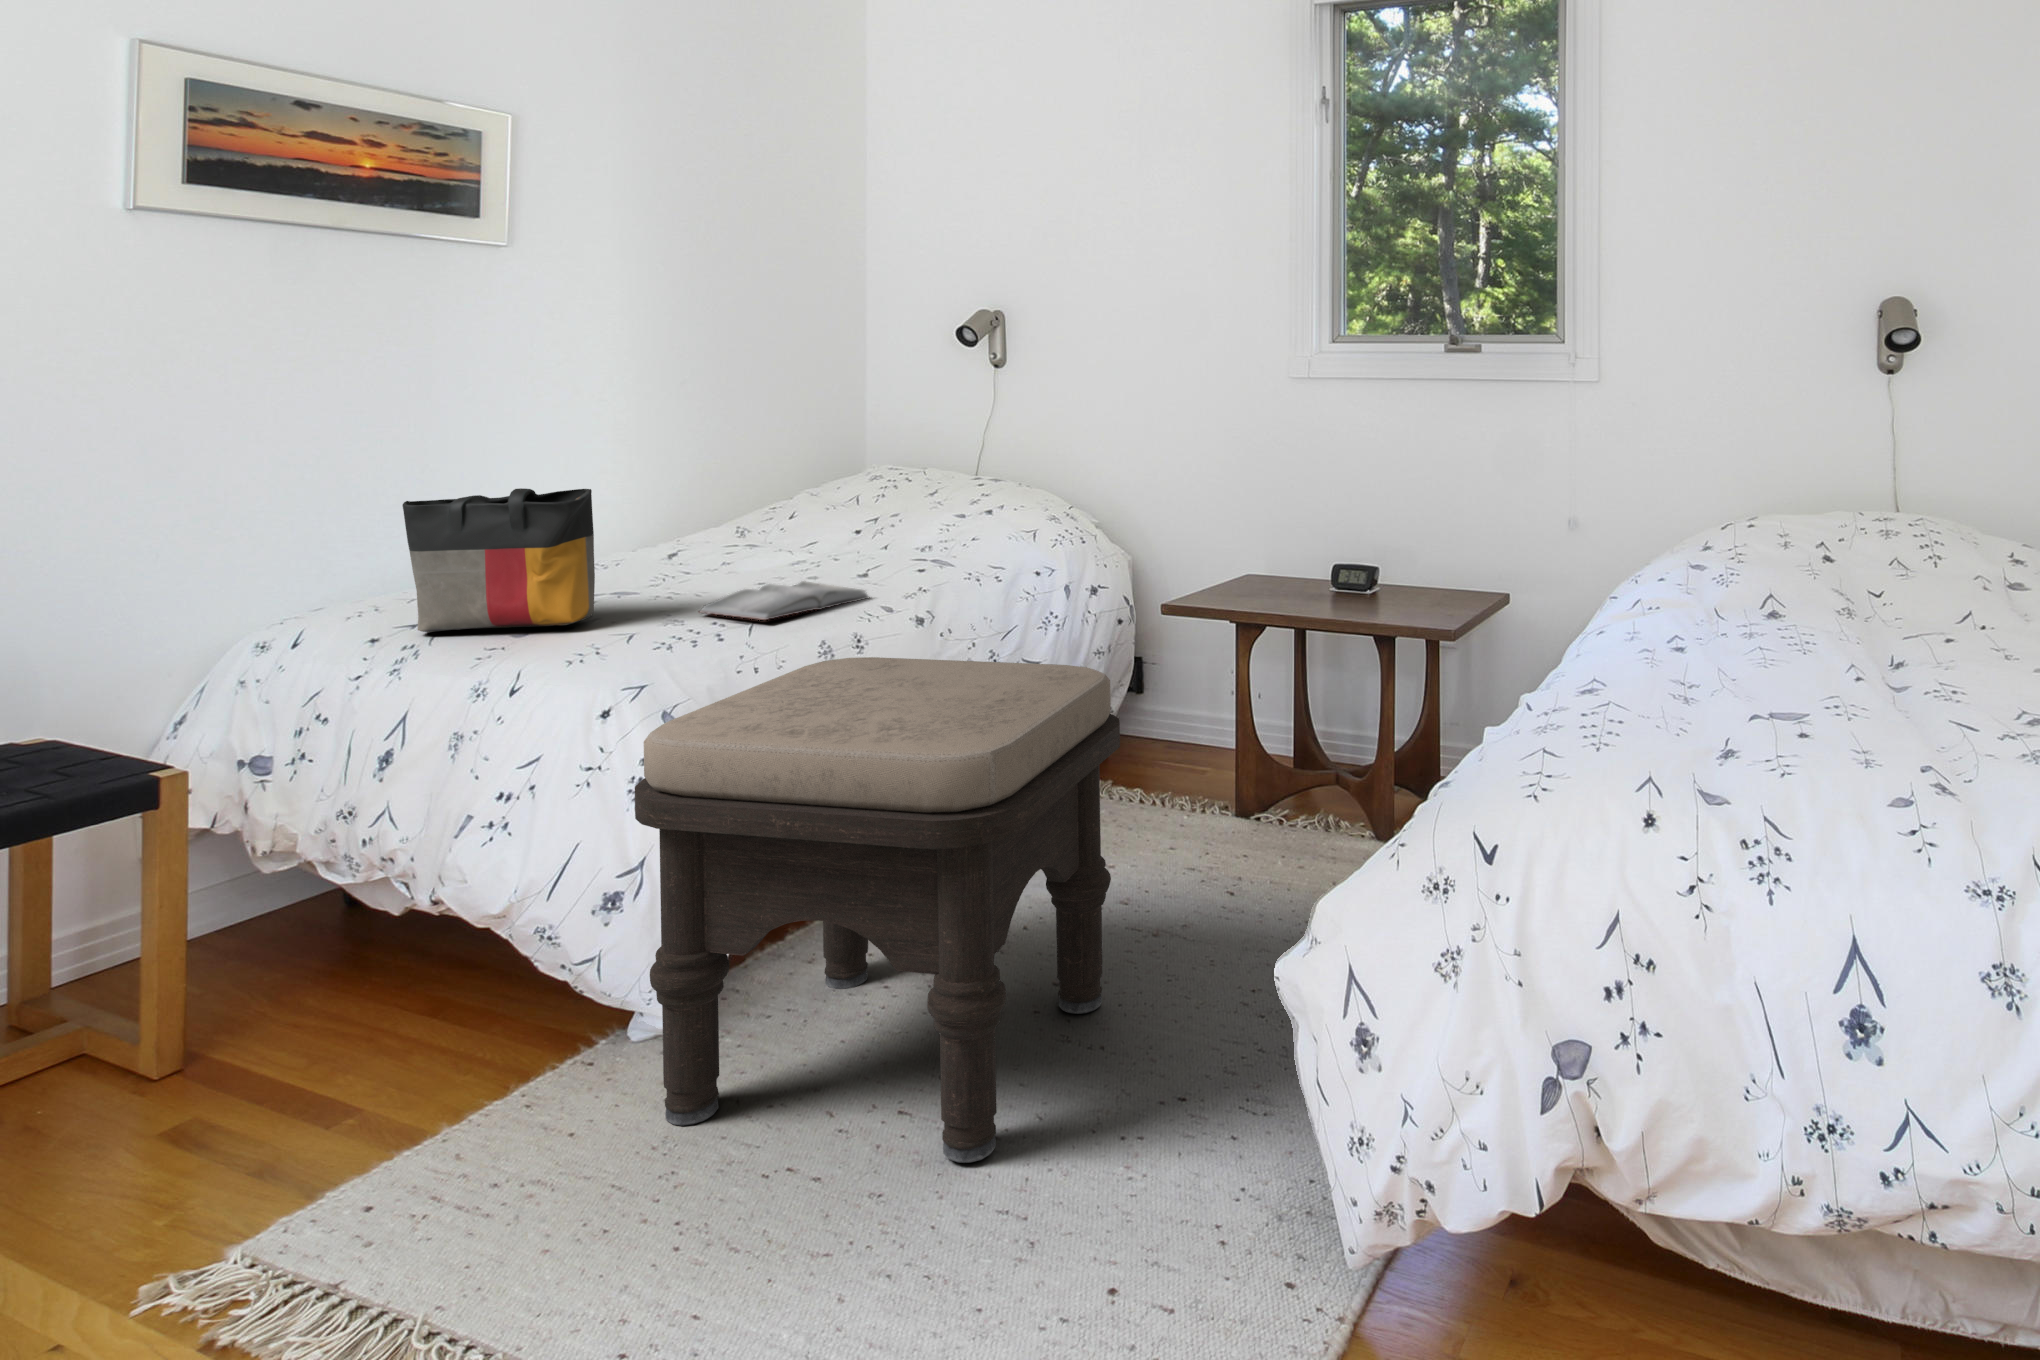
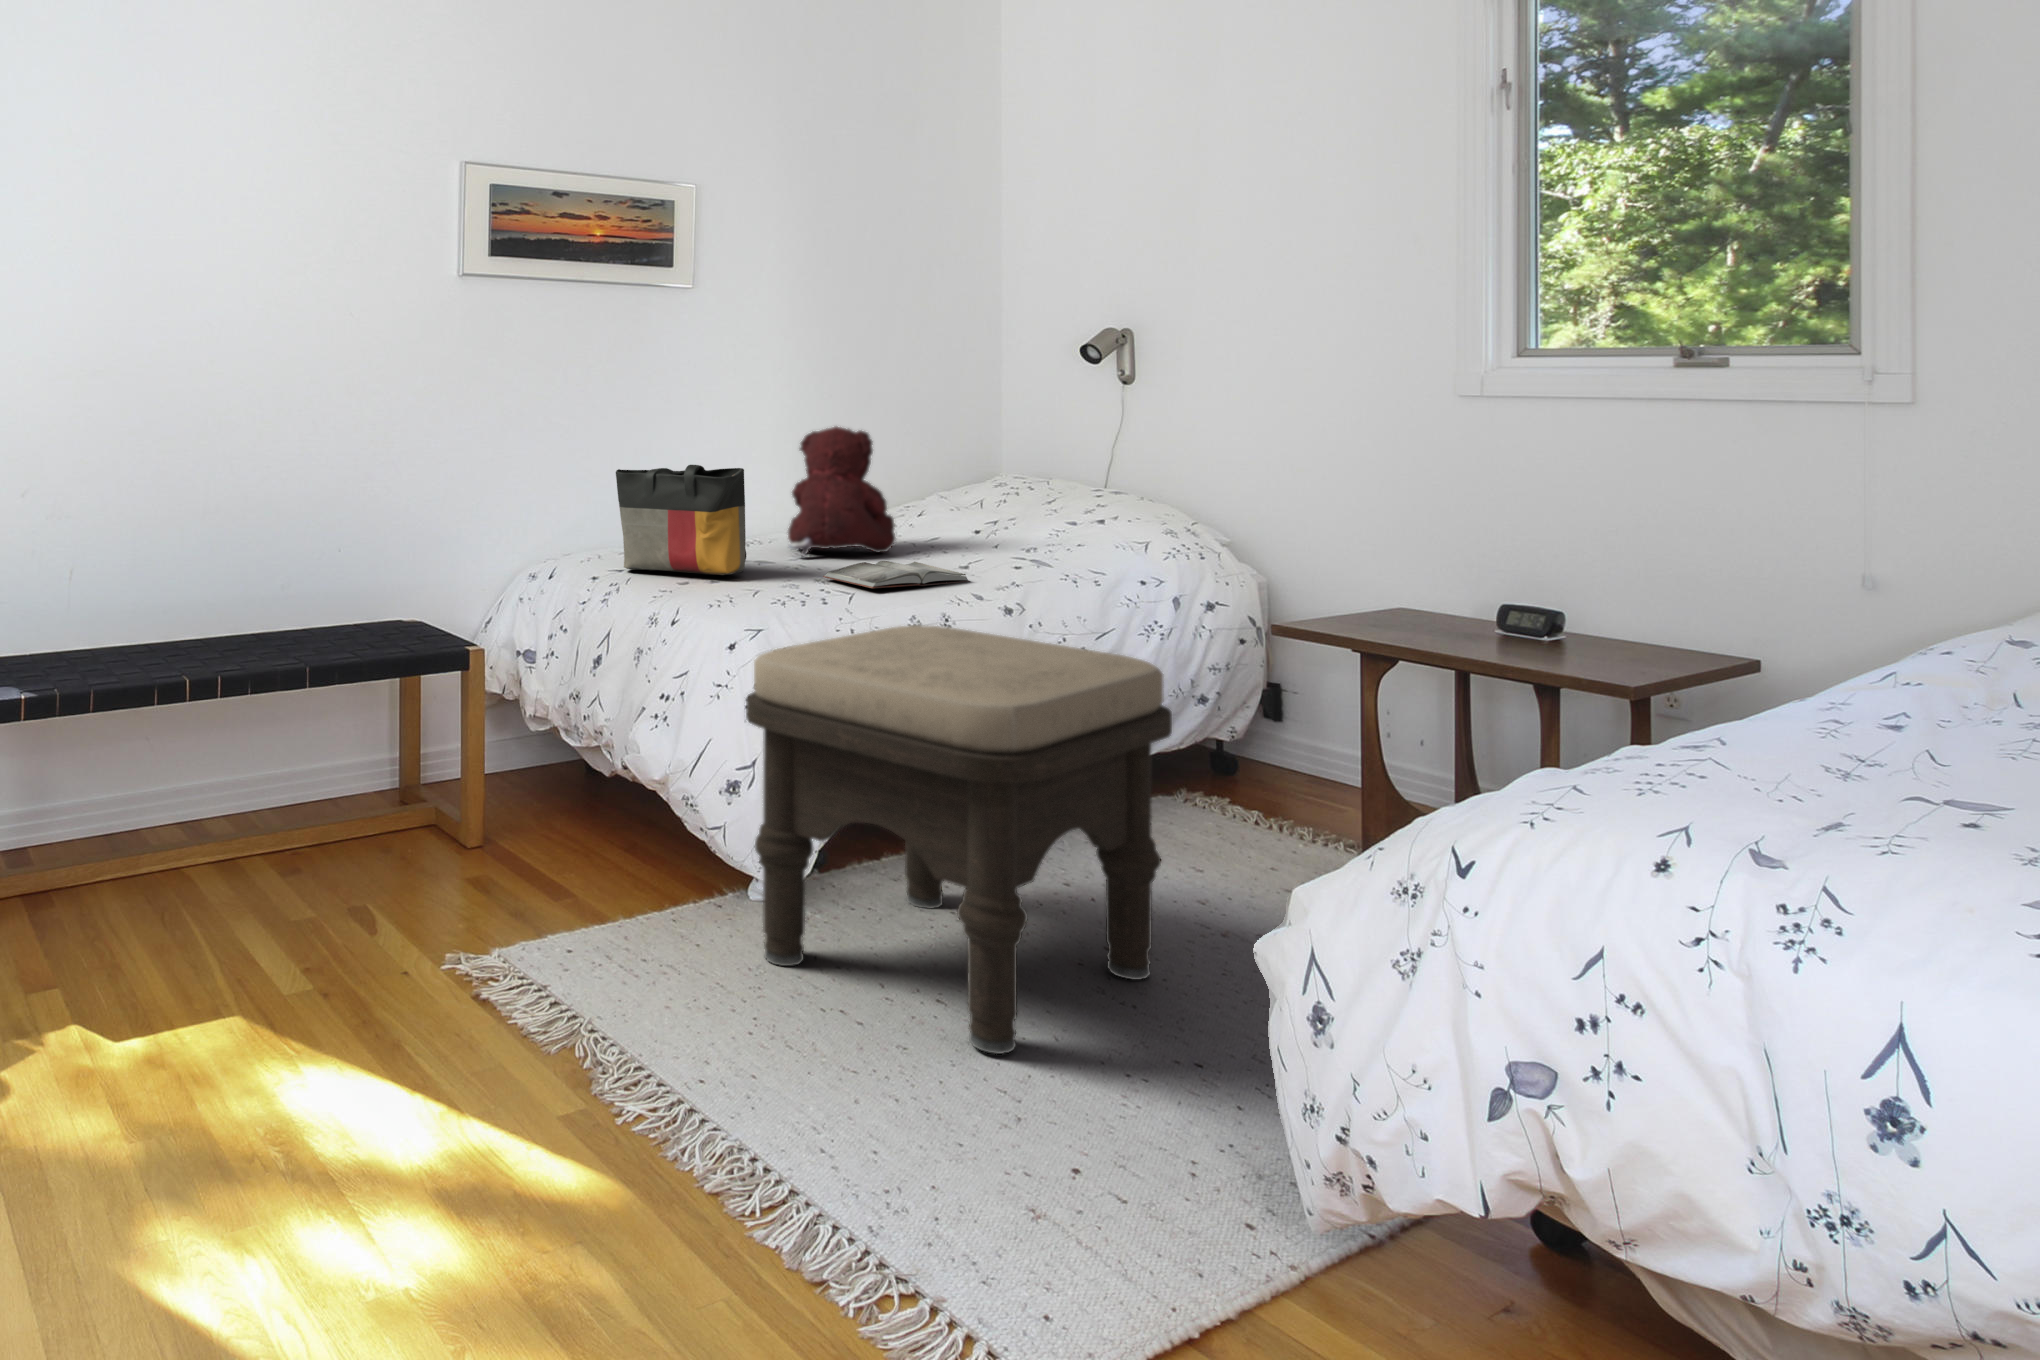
teddy bear: none [639,430,772,588] -> present [788,426,895,555]

